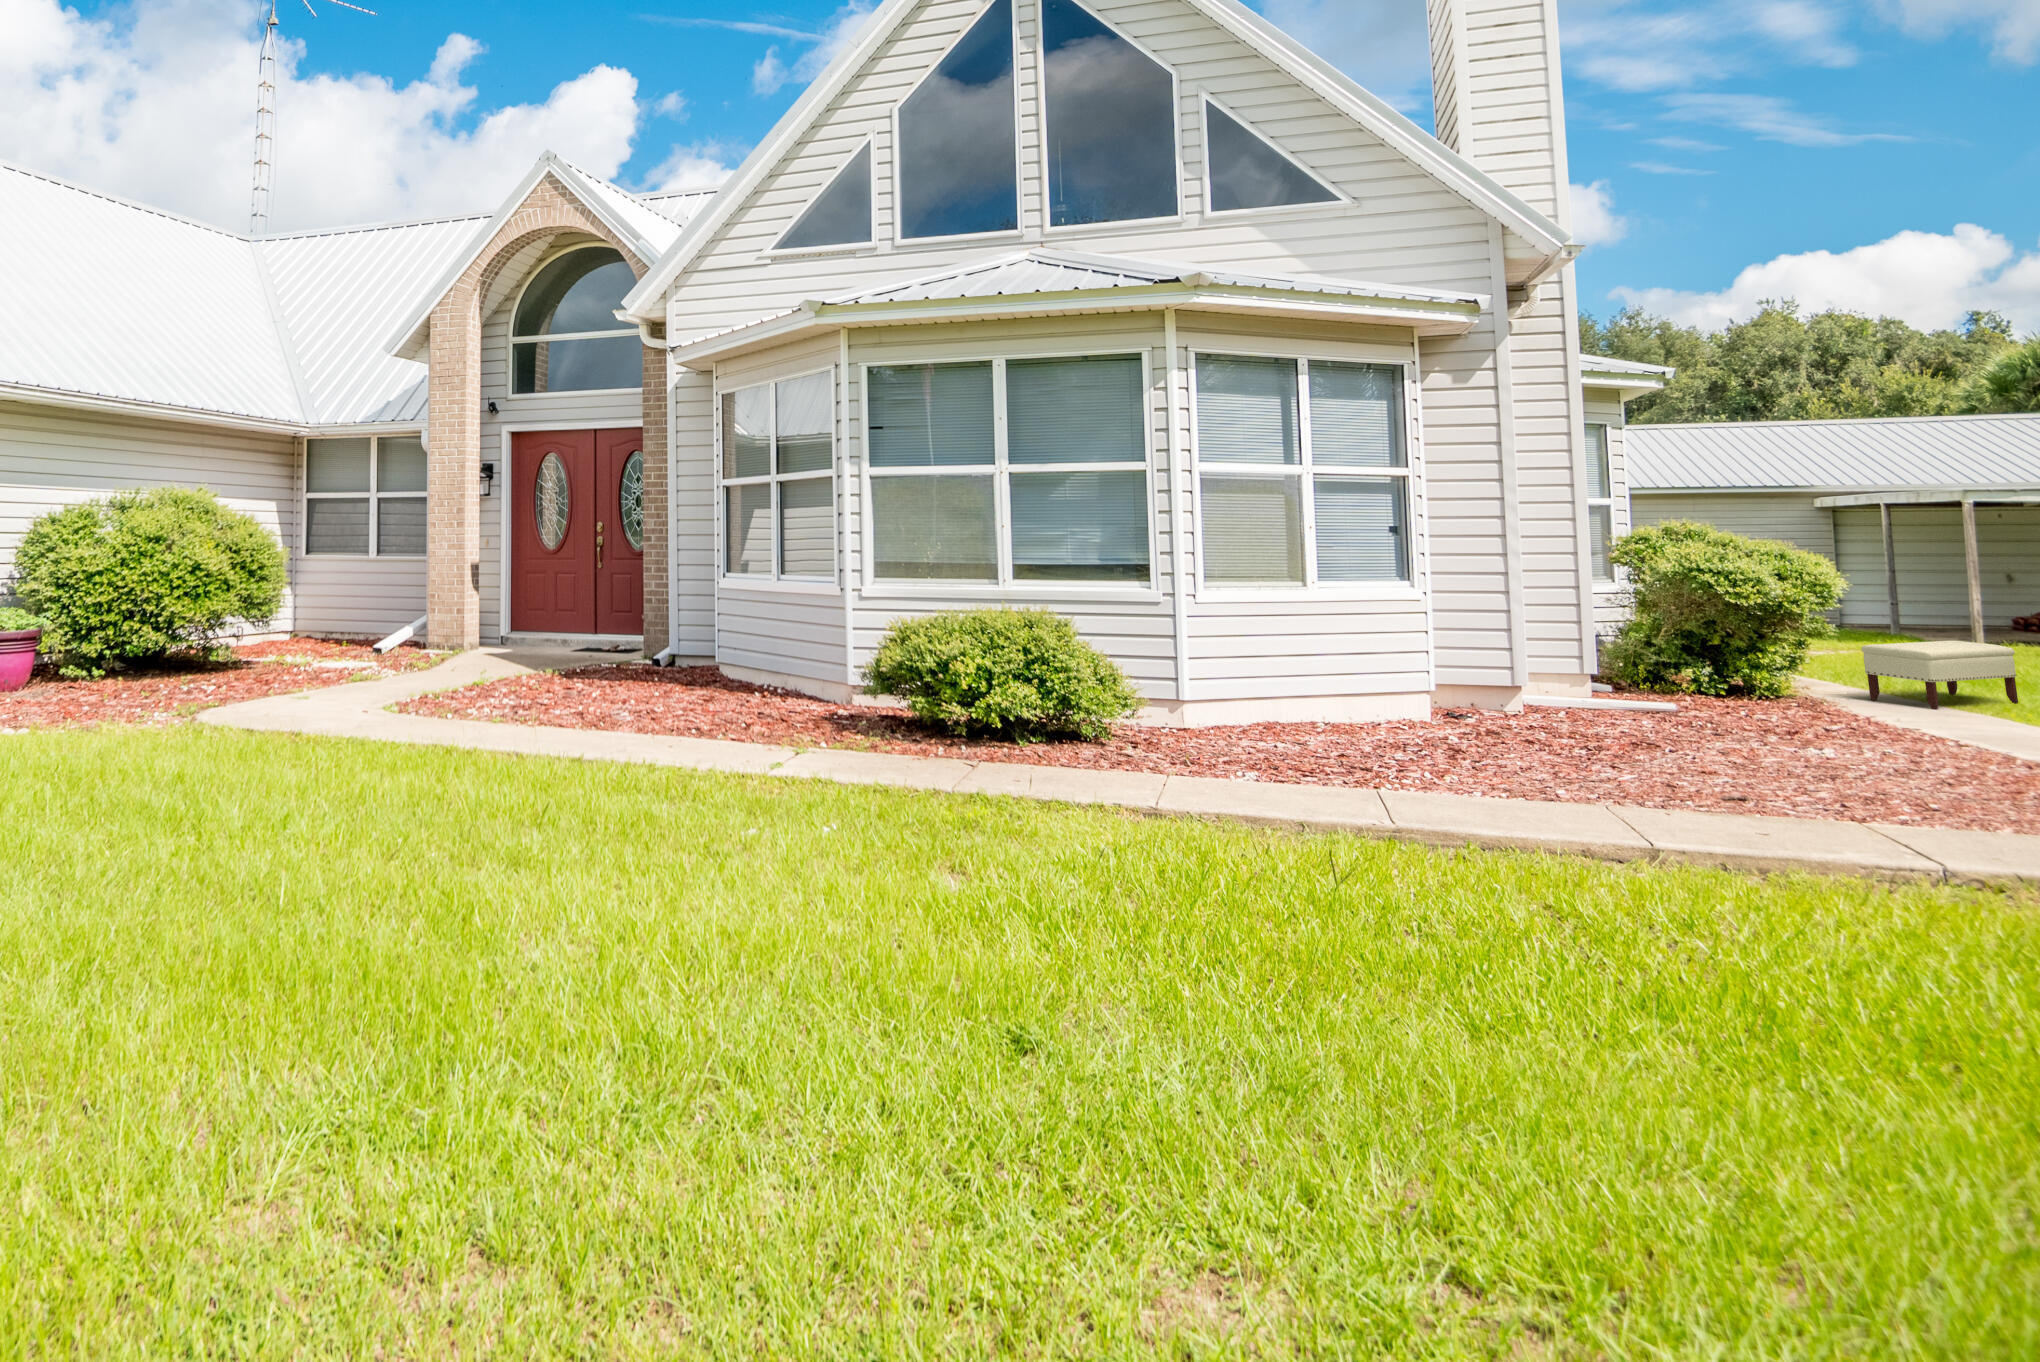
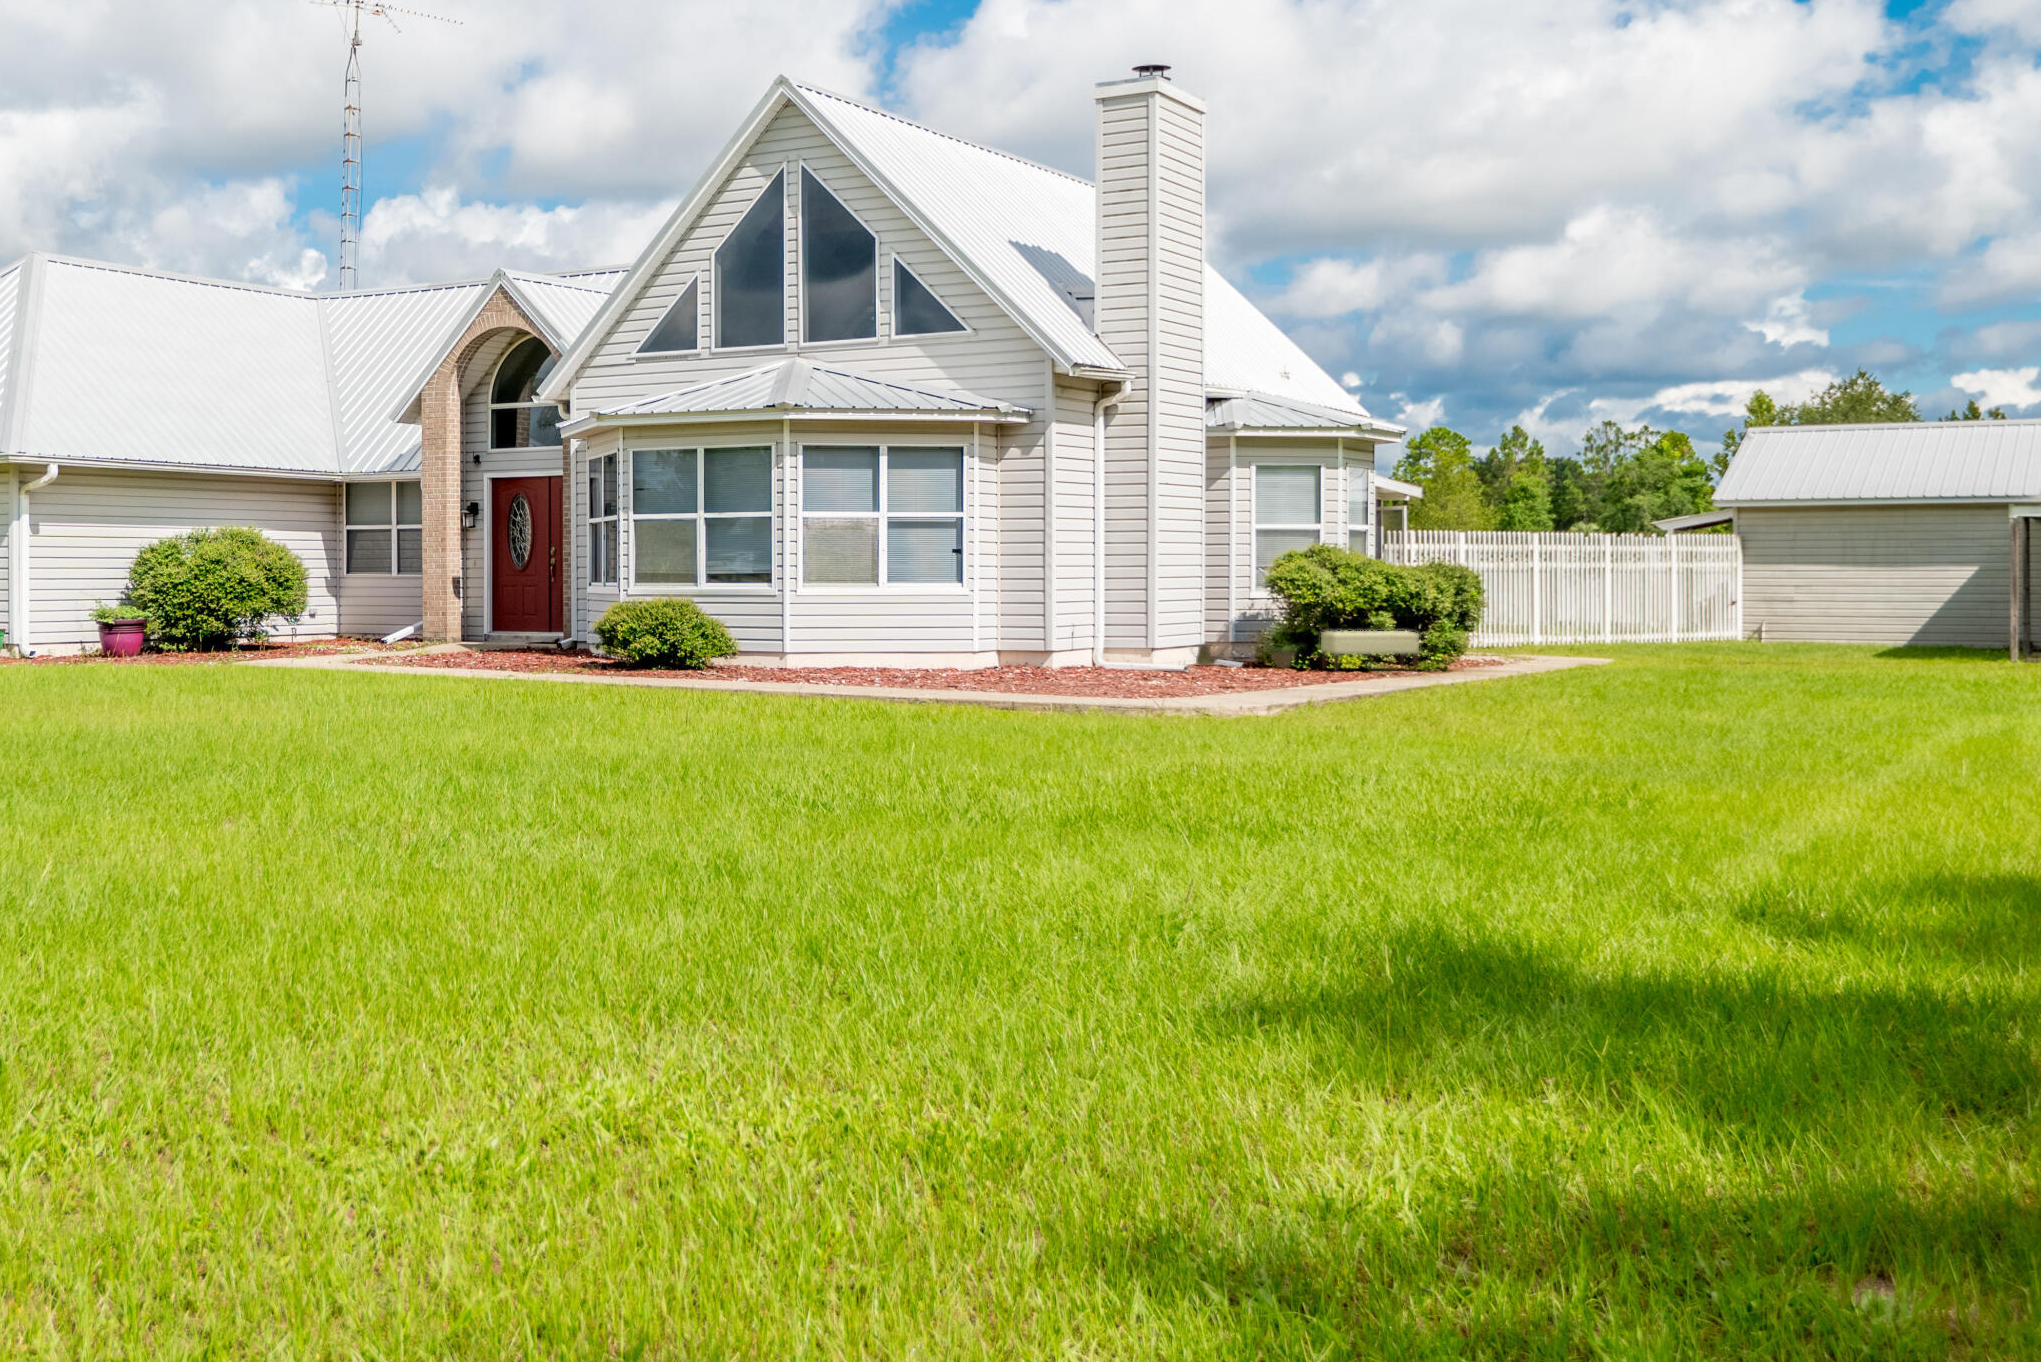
watering can: none [1627,658,1706,693] -> present [1196,644,1223,666]
decorative plant: none [1726,658,1823,696] -> present [1269,645,1299,668]

